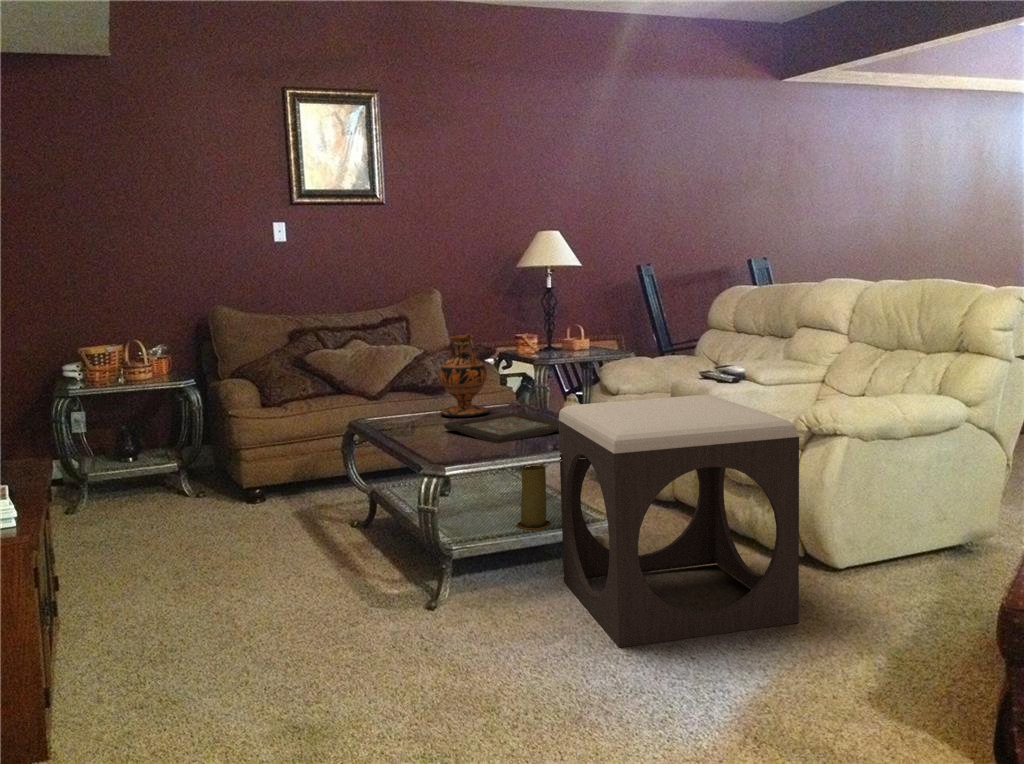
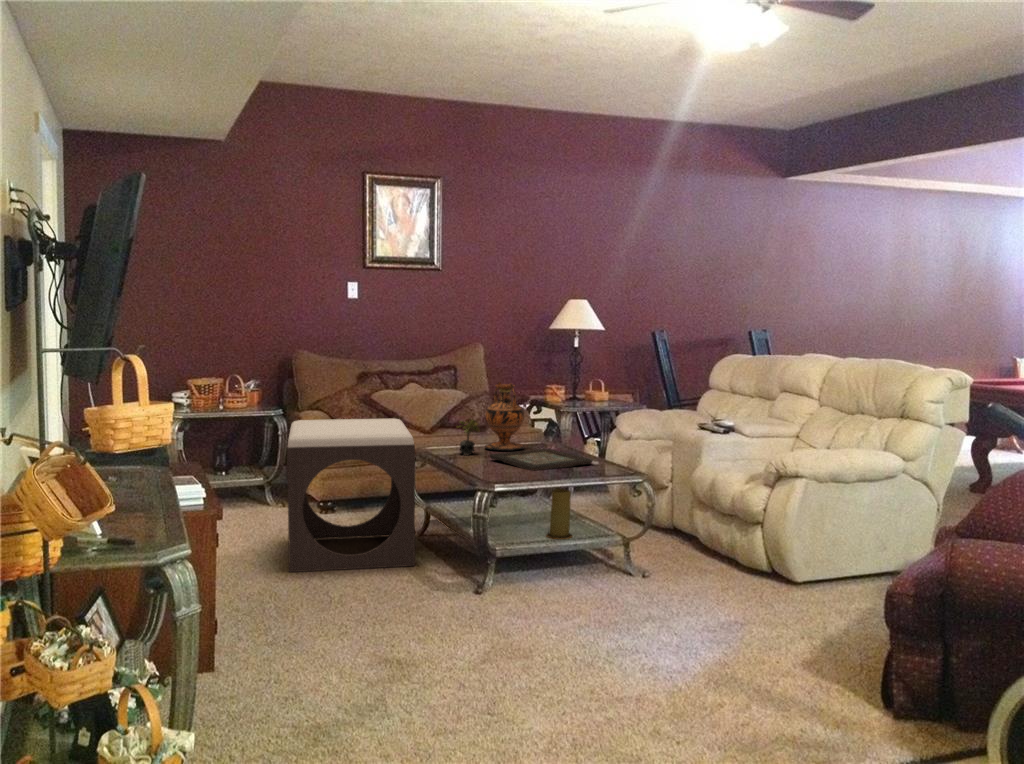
succulent plant: none [402,378,432,426] -> present [460,418,479,456]
footstool: present [559,394,799,648] -> present [287,418,415,572]

